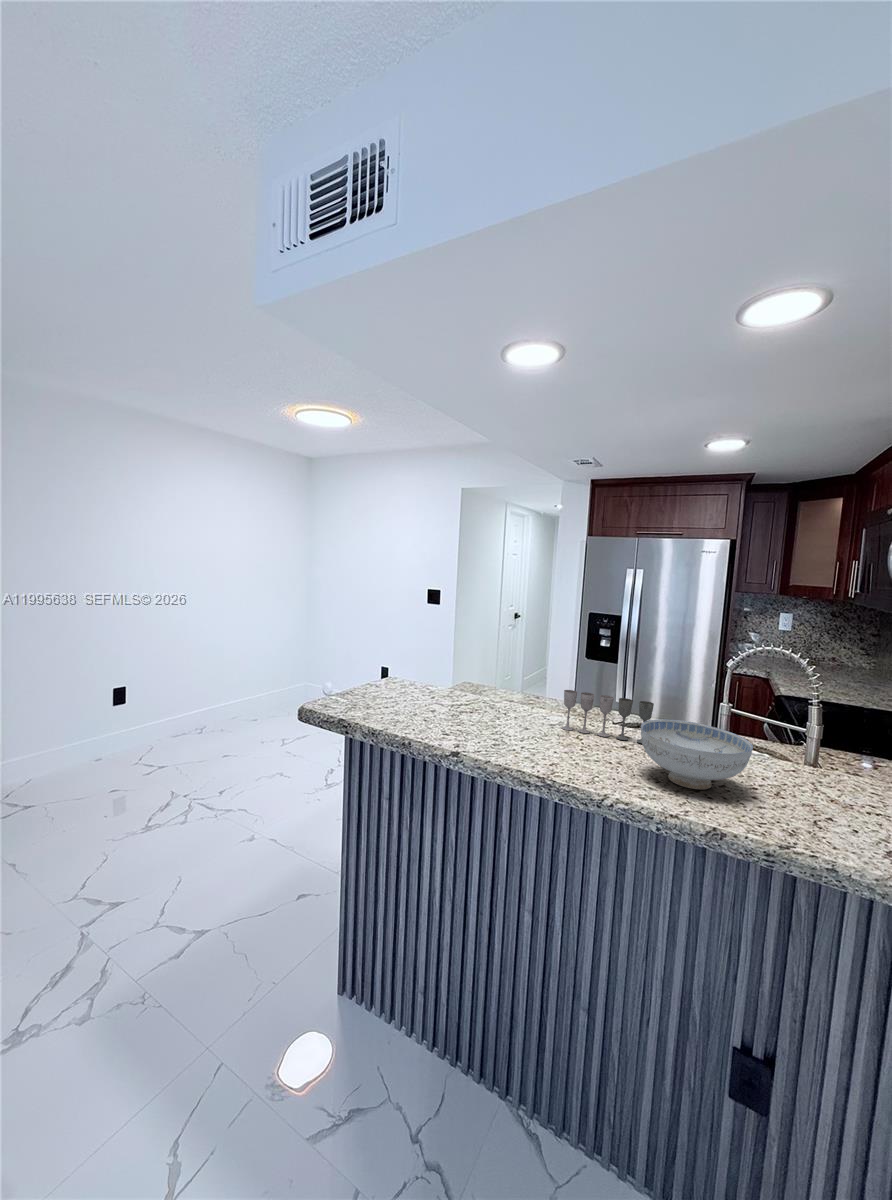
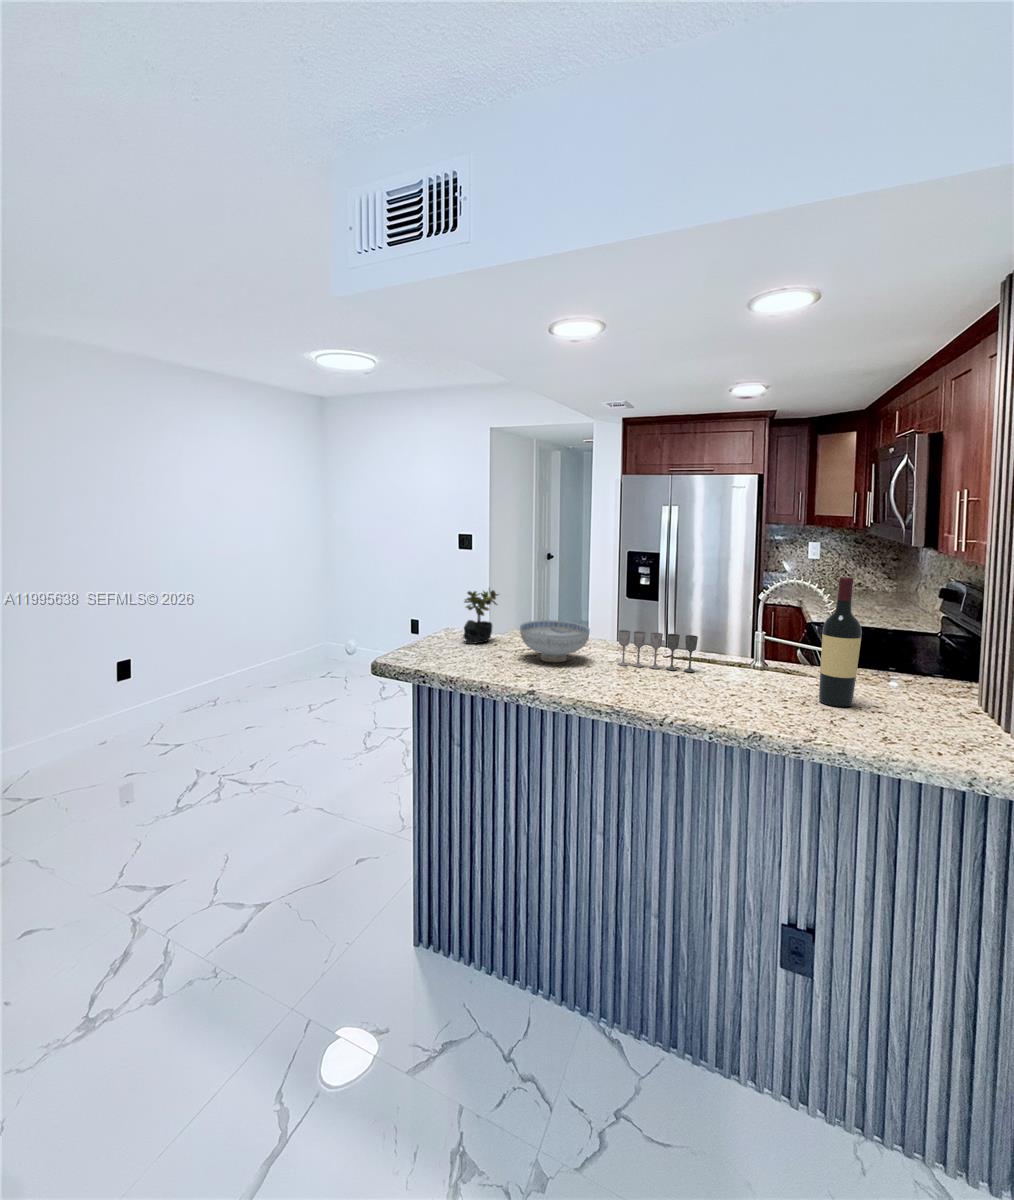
succulent plant: none [397,632,440,693] -> present [463,589,499,644]
wine bottle: none [797,646,851,803] -> present [819,577,862,707]
ceramic bowl: present [641,719,753,790] -> present [520,620,590,662]

